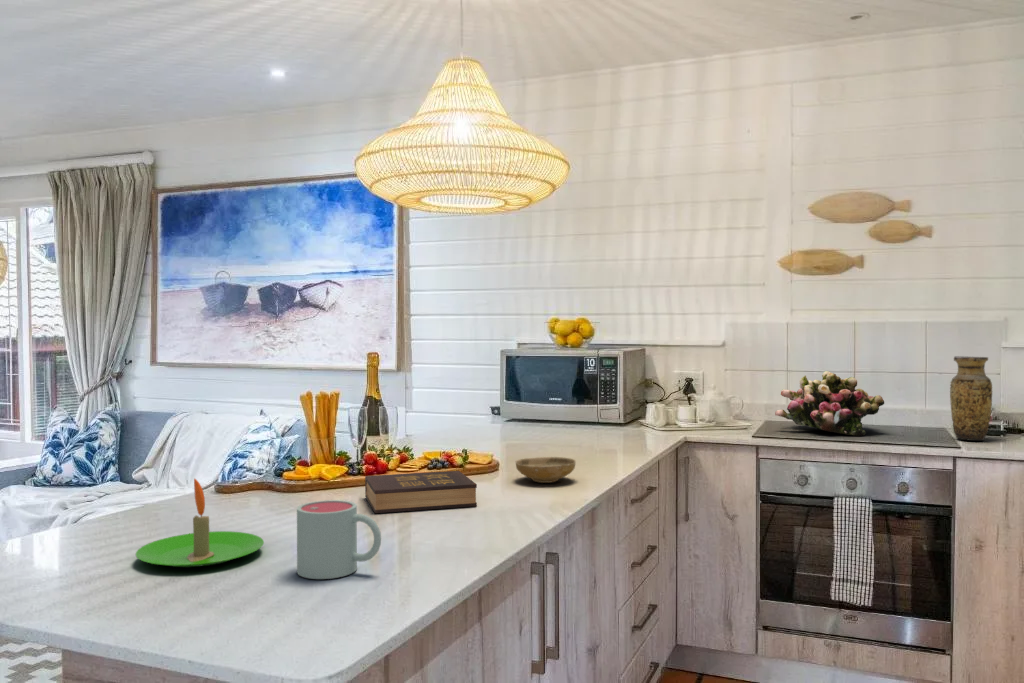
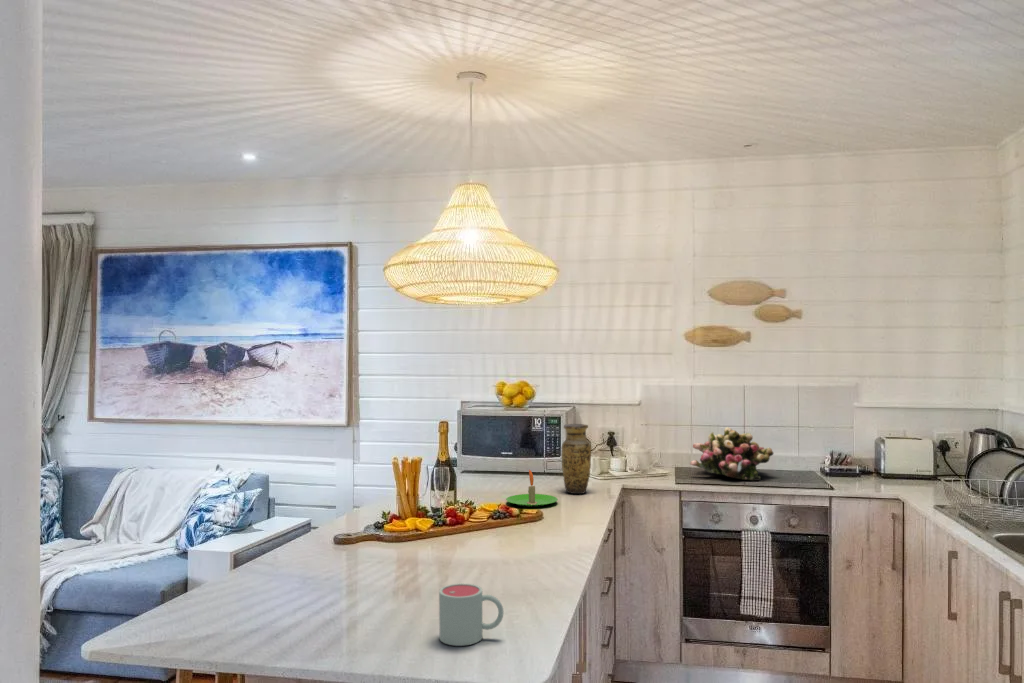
vase: present [950,356,992,441] -> present [561,424,591,494]
ceramic bowl: present [516,457,576,483] -> none [526,520,574,543]
hardback book: present [365,471,477,513] -> none [422,539,518,582]
candle: present [136,479,264,567] -> present [506,470,558,507]

